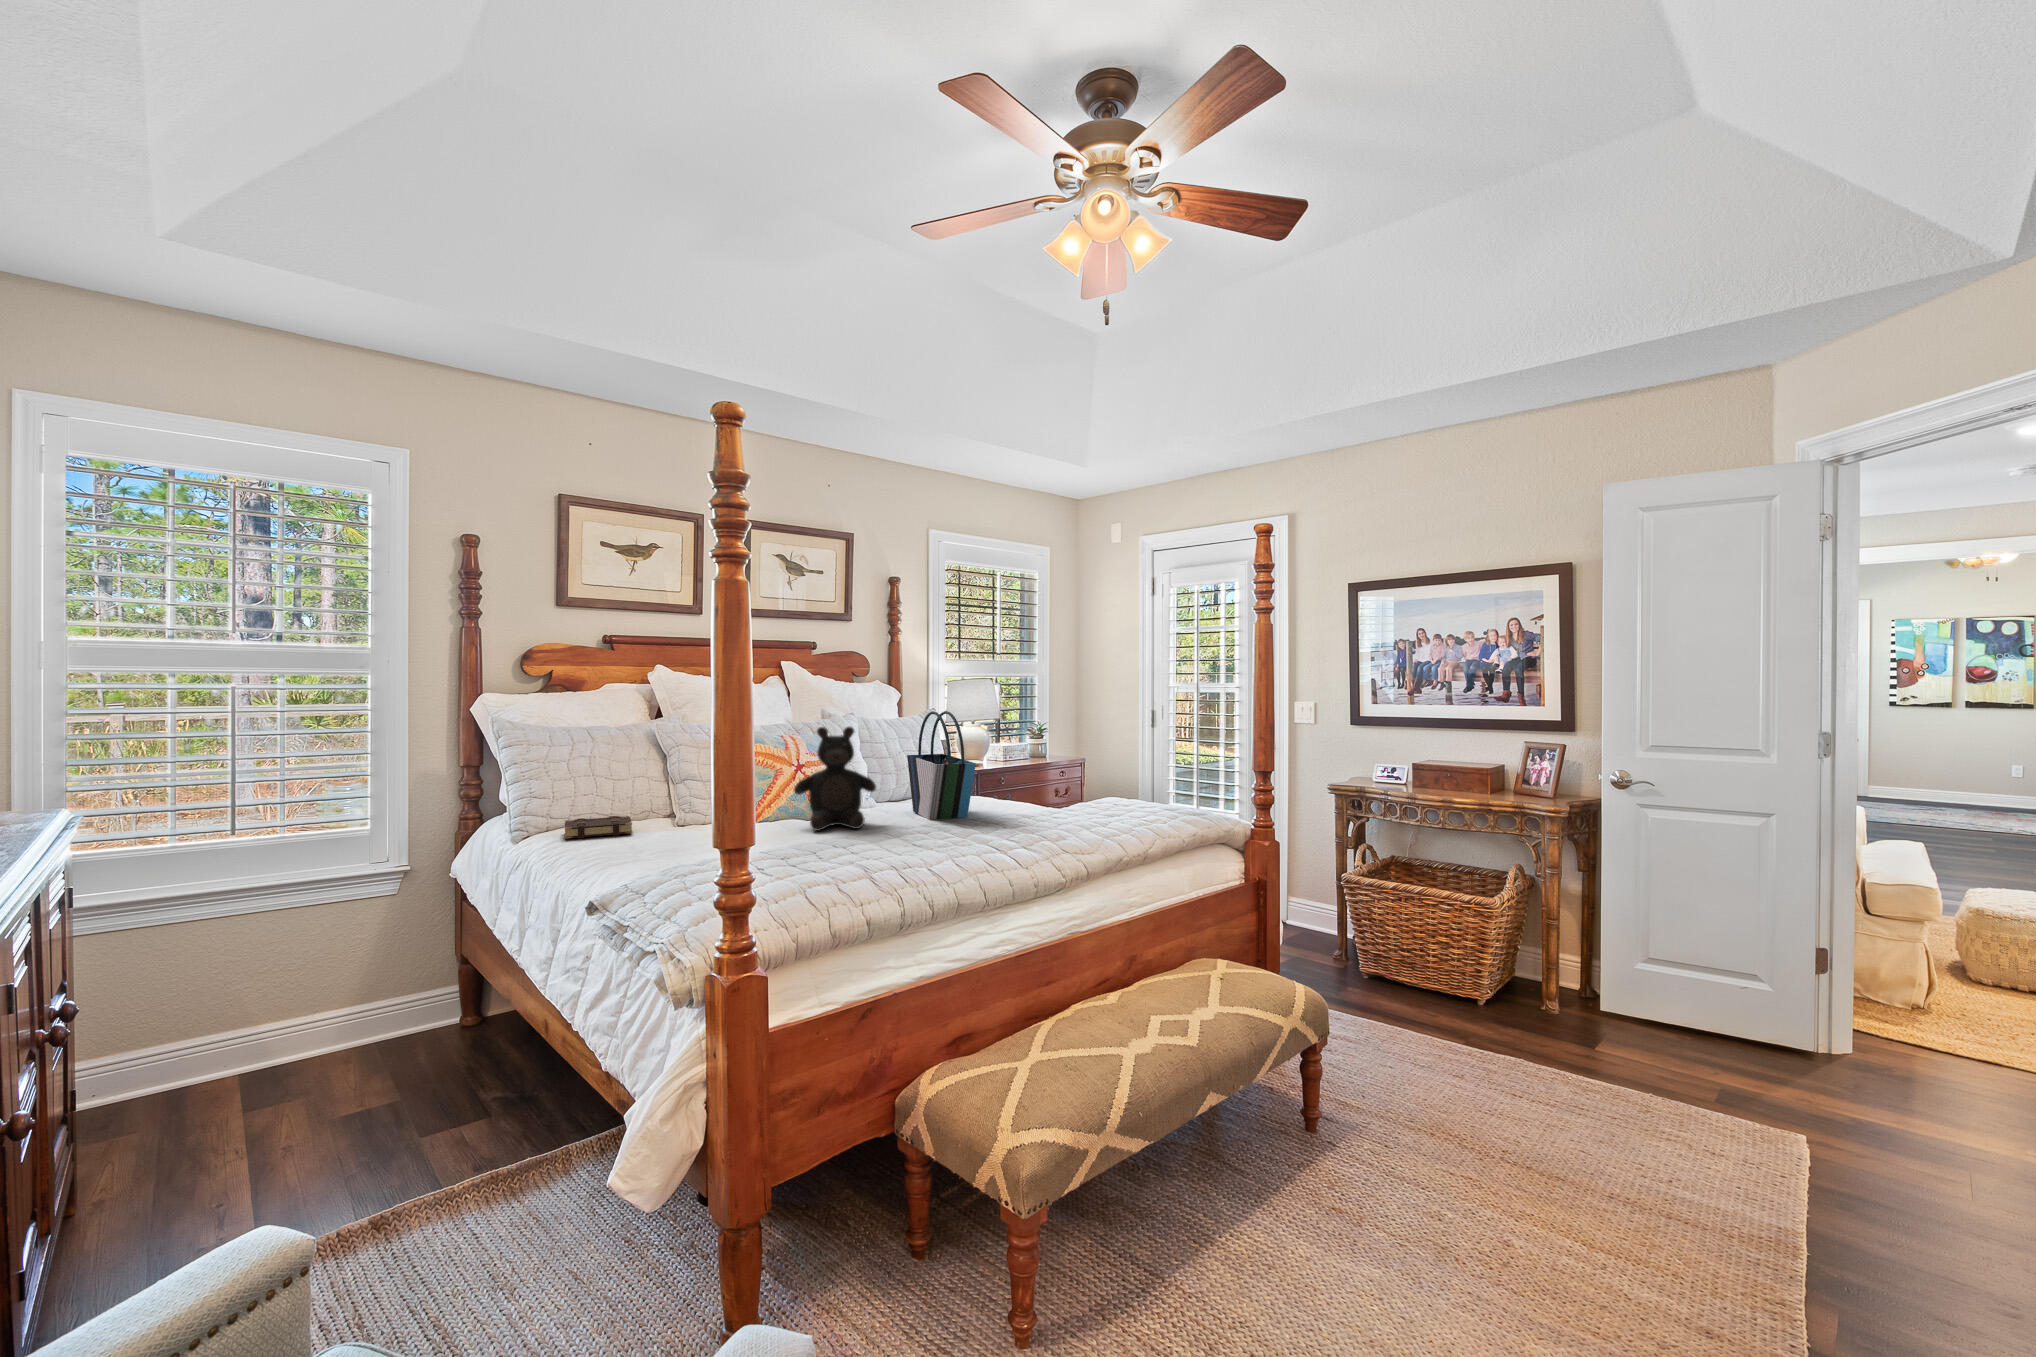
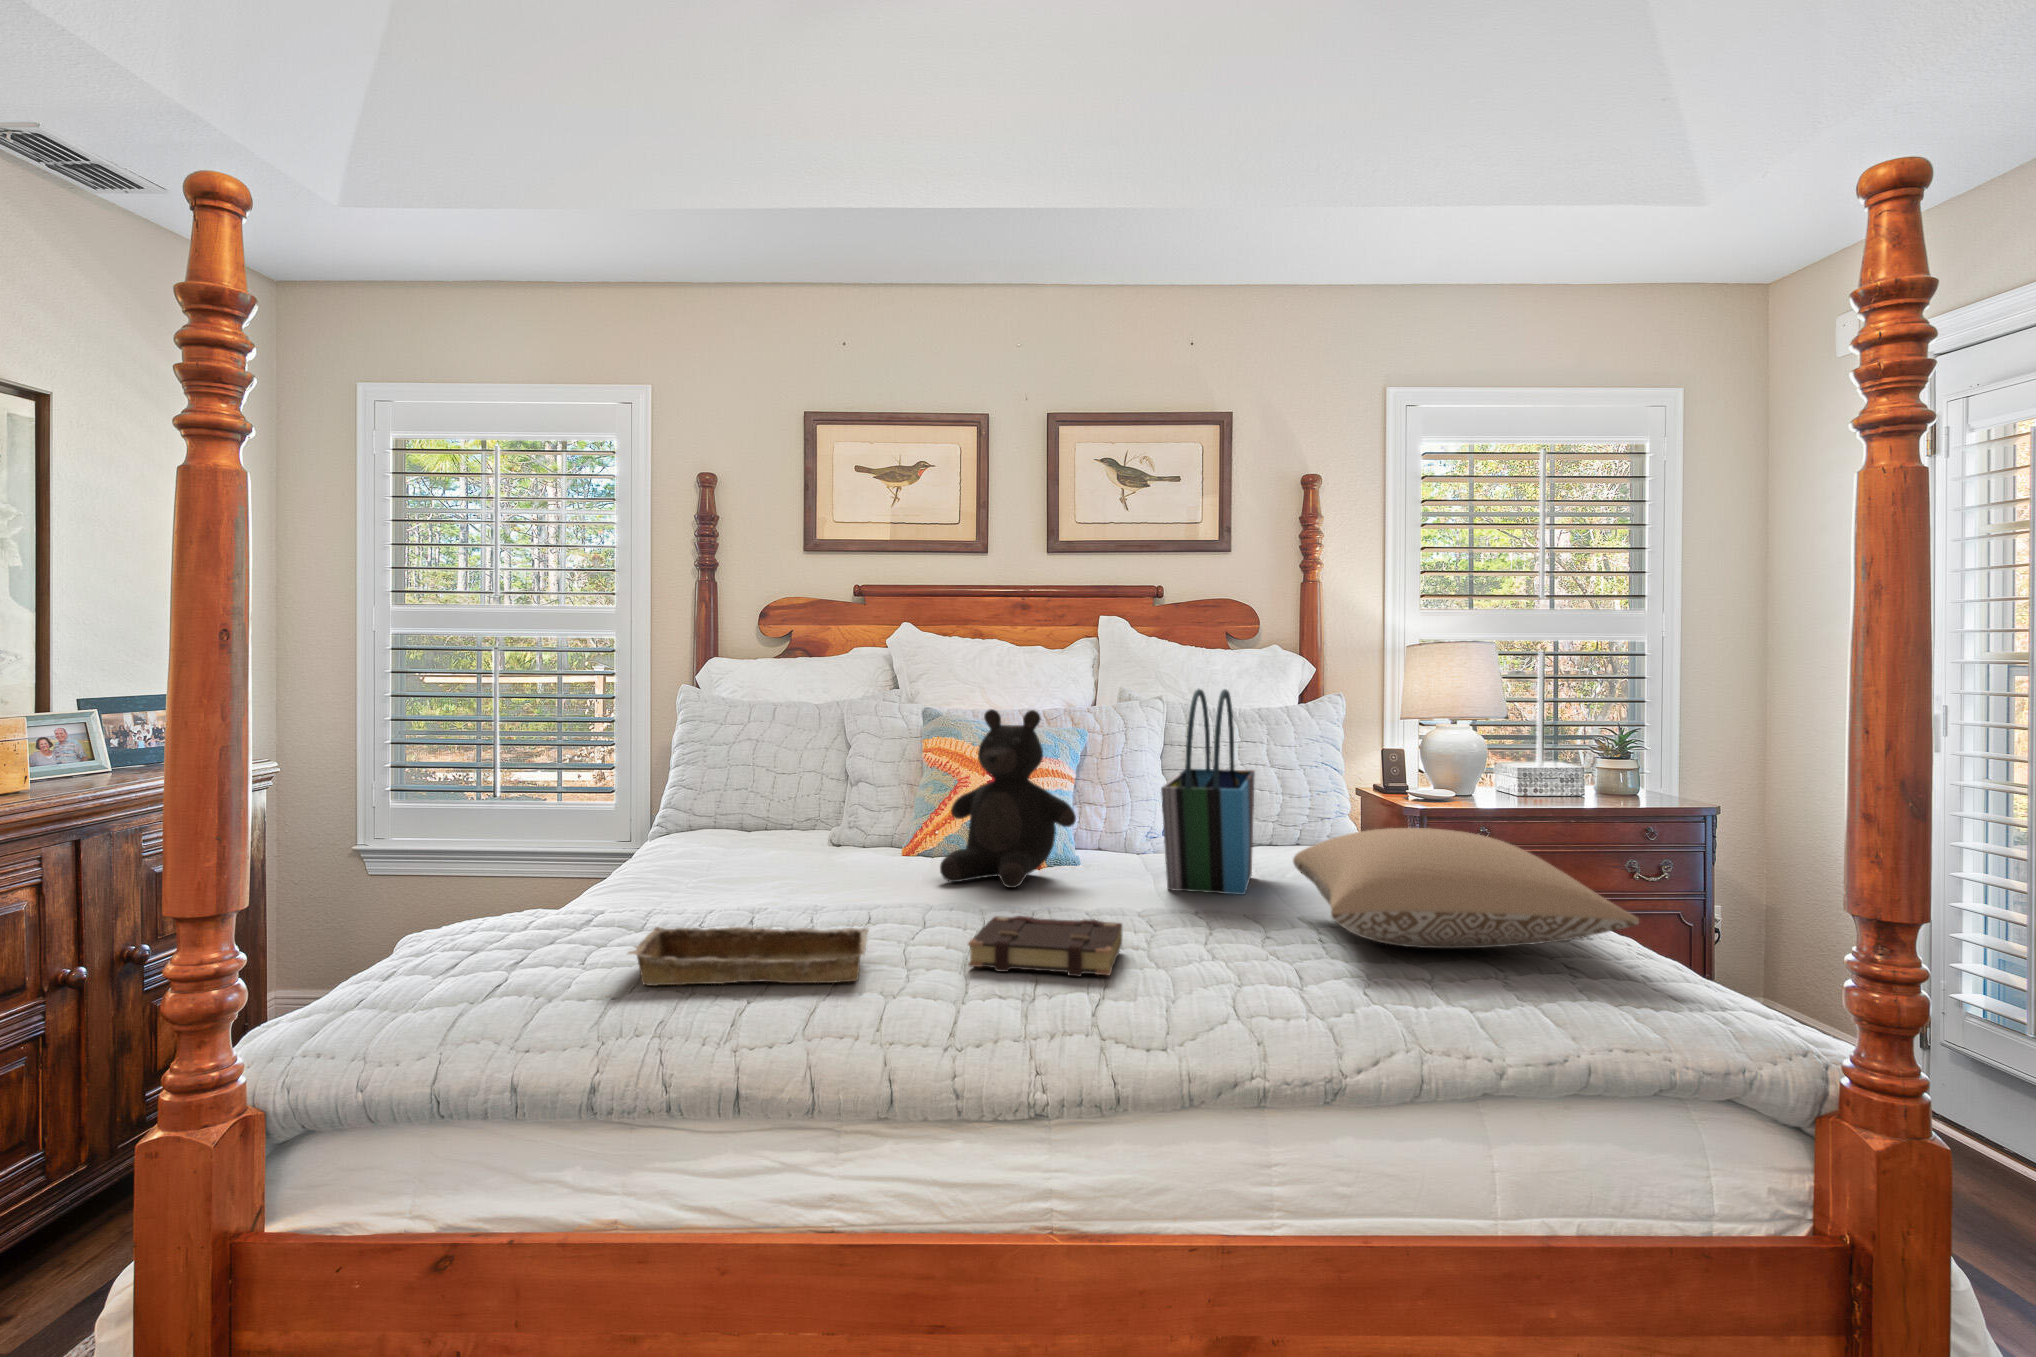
pillow: none [1004,773,1160,823] -> present [1293,828,1639,948]
book: present [565,816,632,839] -> present [968,916,1122,977]
tray: none [792,846,924,885] -> present [628,927,869,986]

